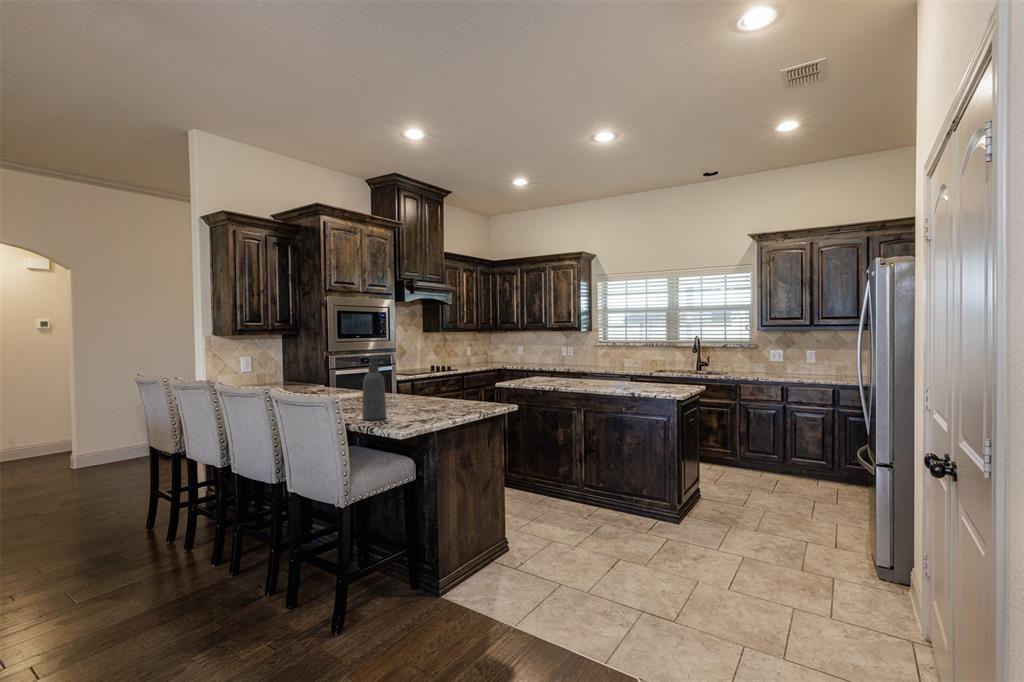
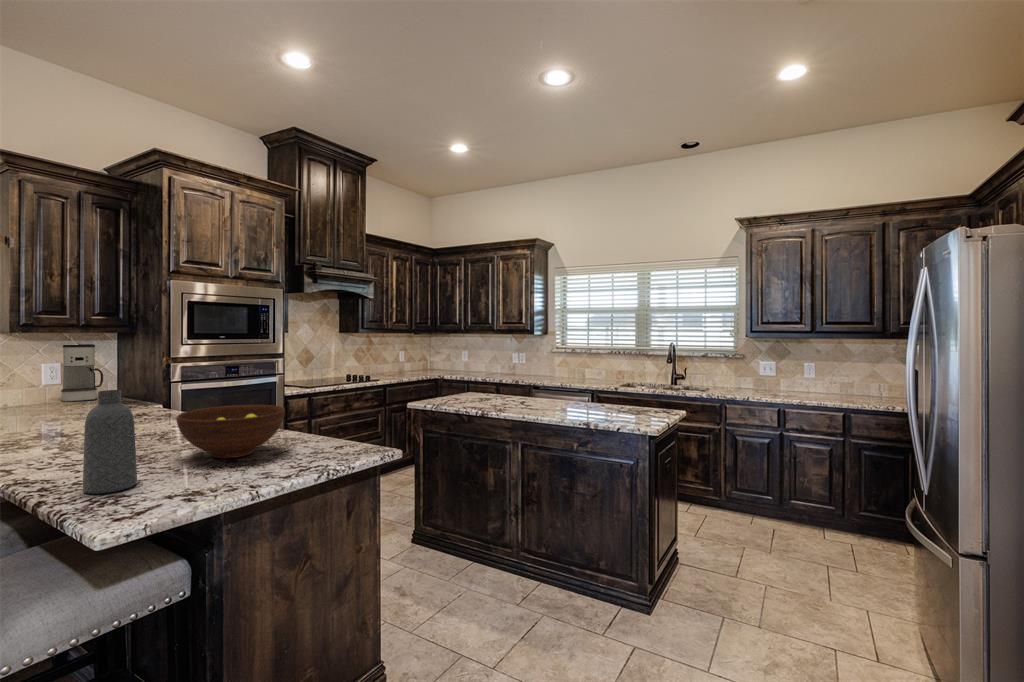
coffee maker: none [249,343,276,384] -> present [61,344,103,402]
fruit bowl: none [387,378,445,409] -> present [176,405,285,458]

